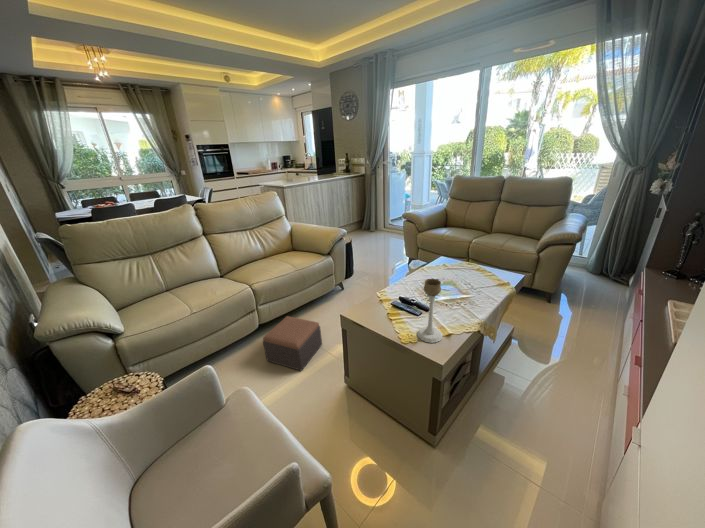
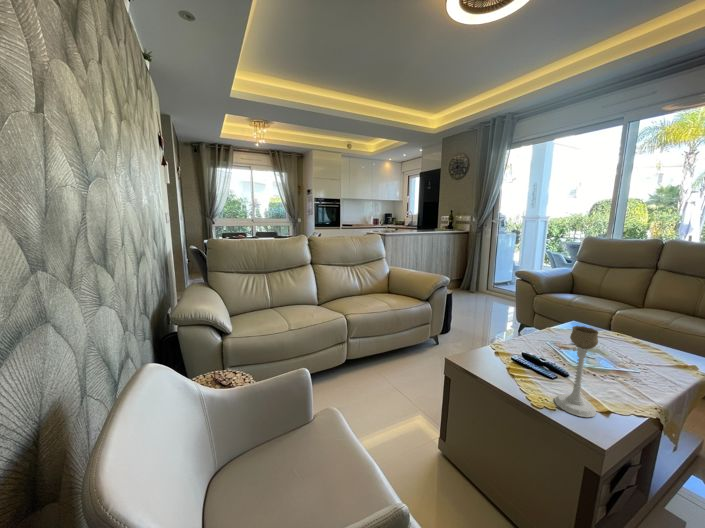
footstool: present [263,316,322,371] -> none [349,356,413,421]

